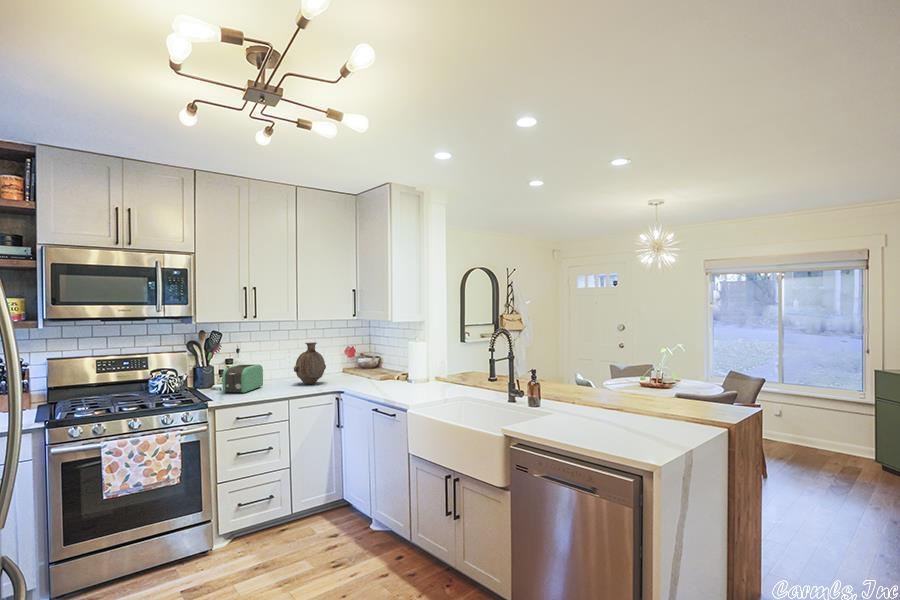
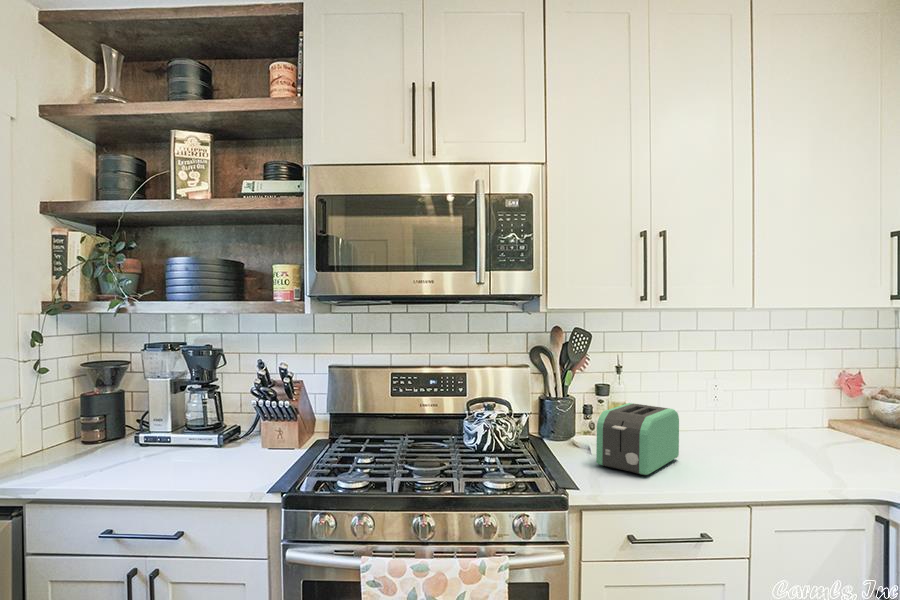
vase: present [294,342,326,384] -> none [753,367,836,471]

